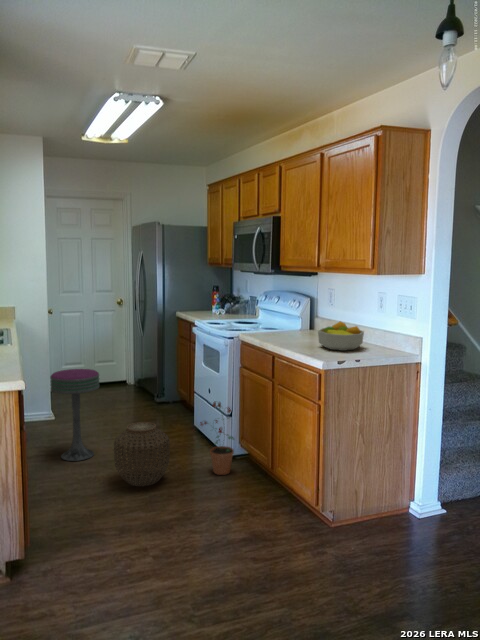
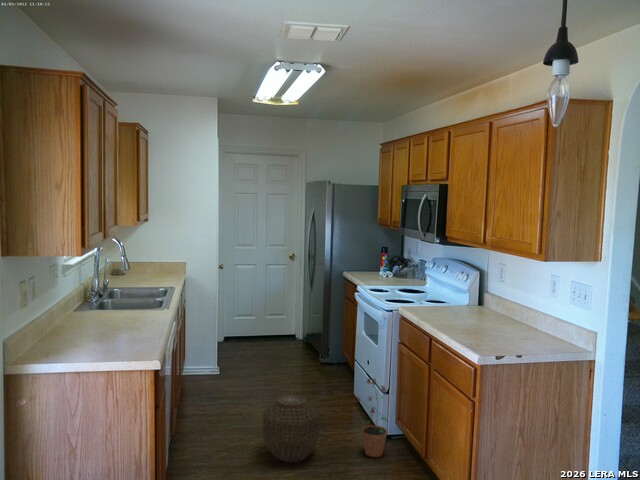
fruit bowl: present [318,321,364,351] -> none [479,305,532,340]
bar stool: present [50,369,100,461] -> none [209,331,257,425]

